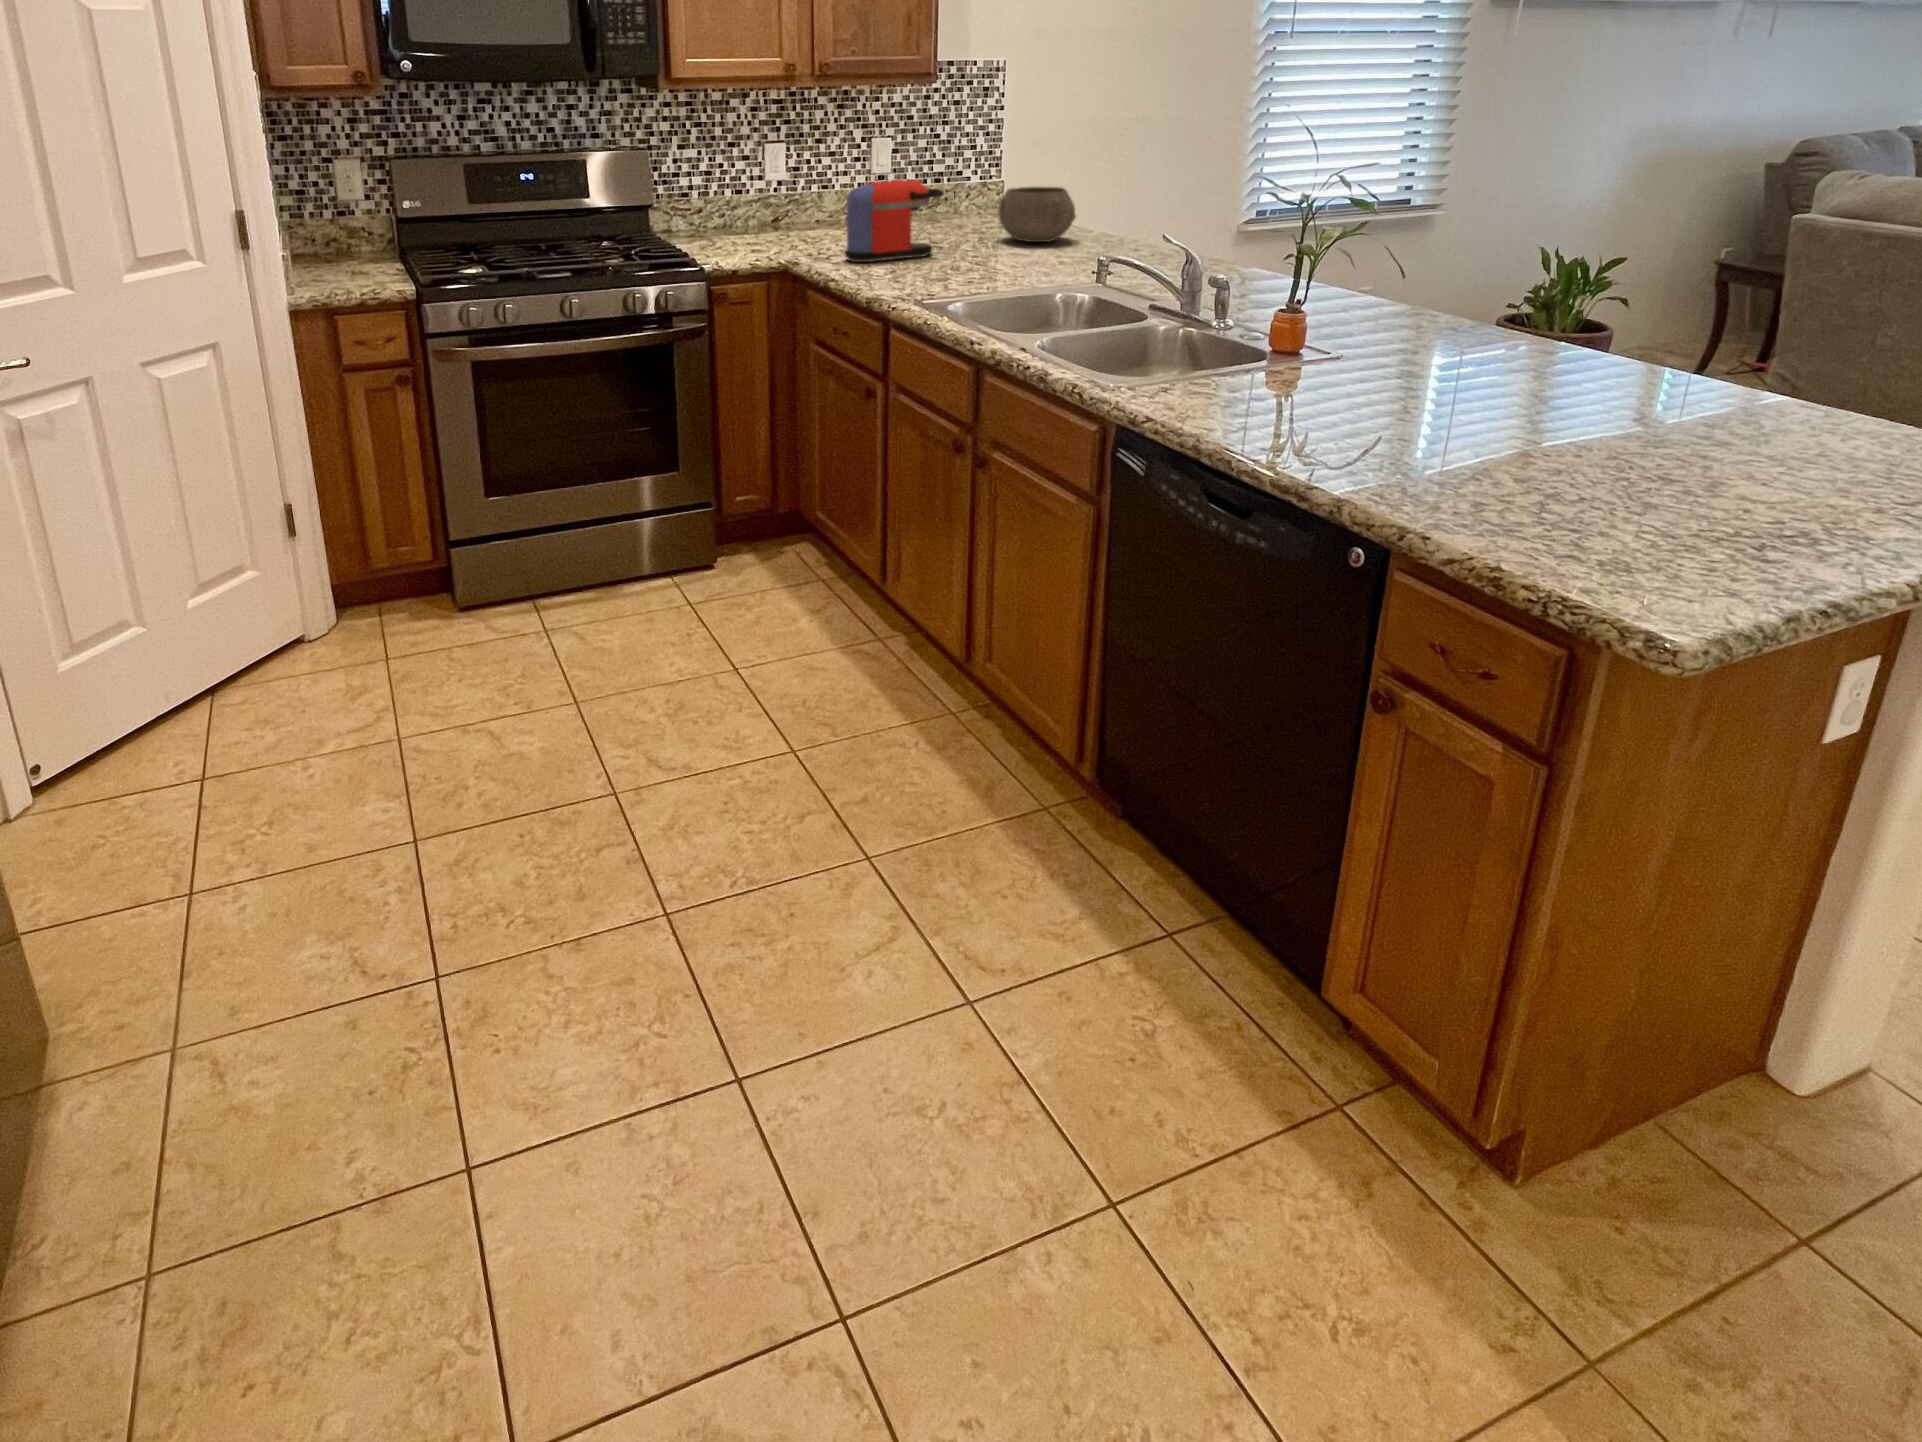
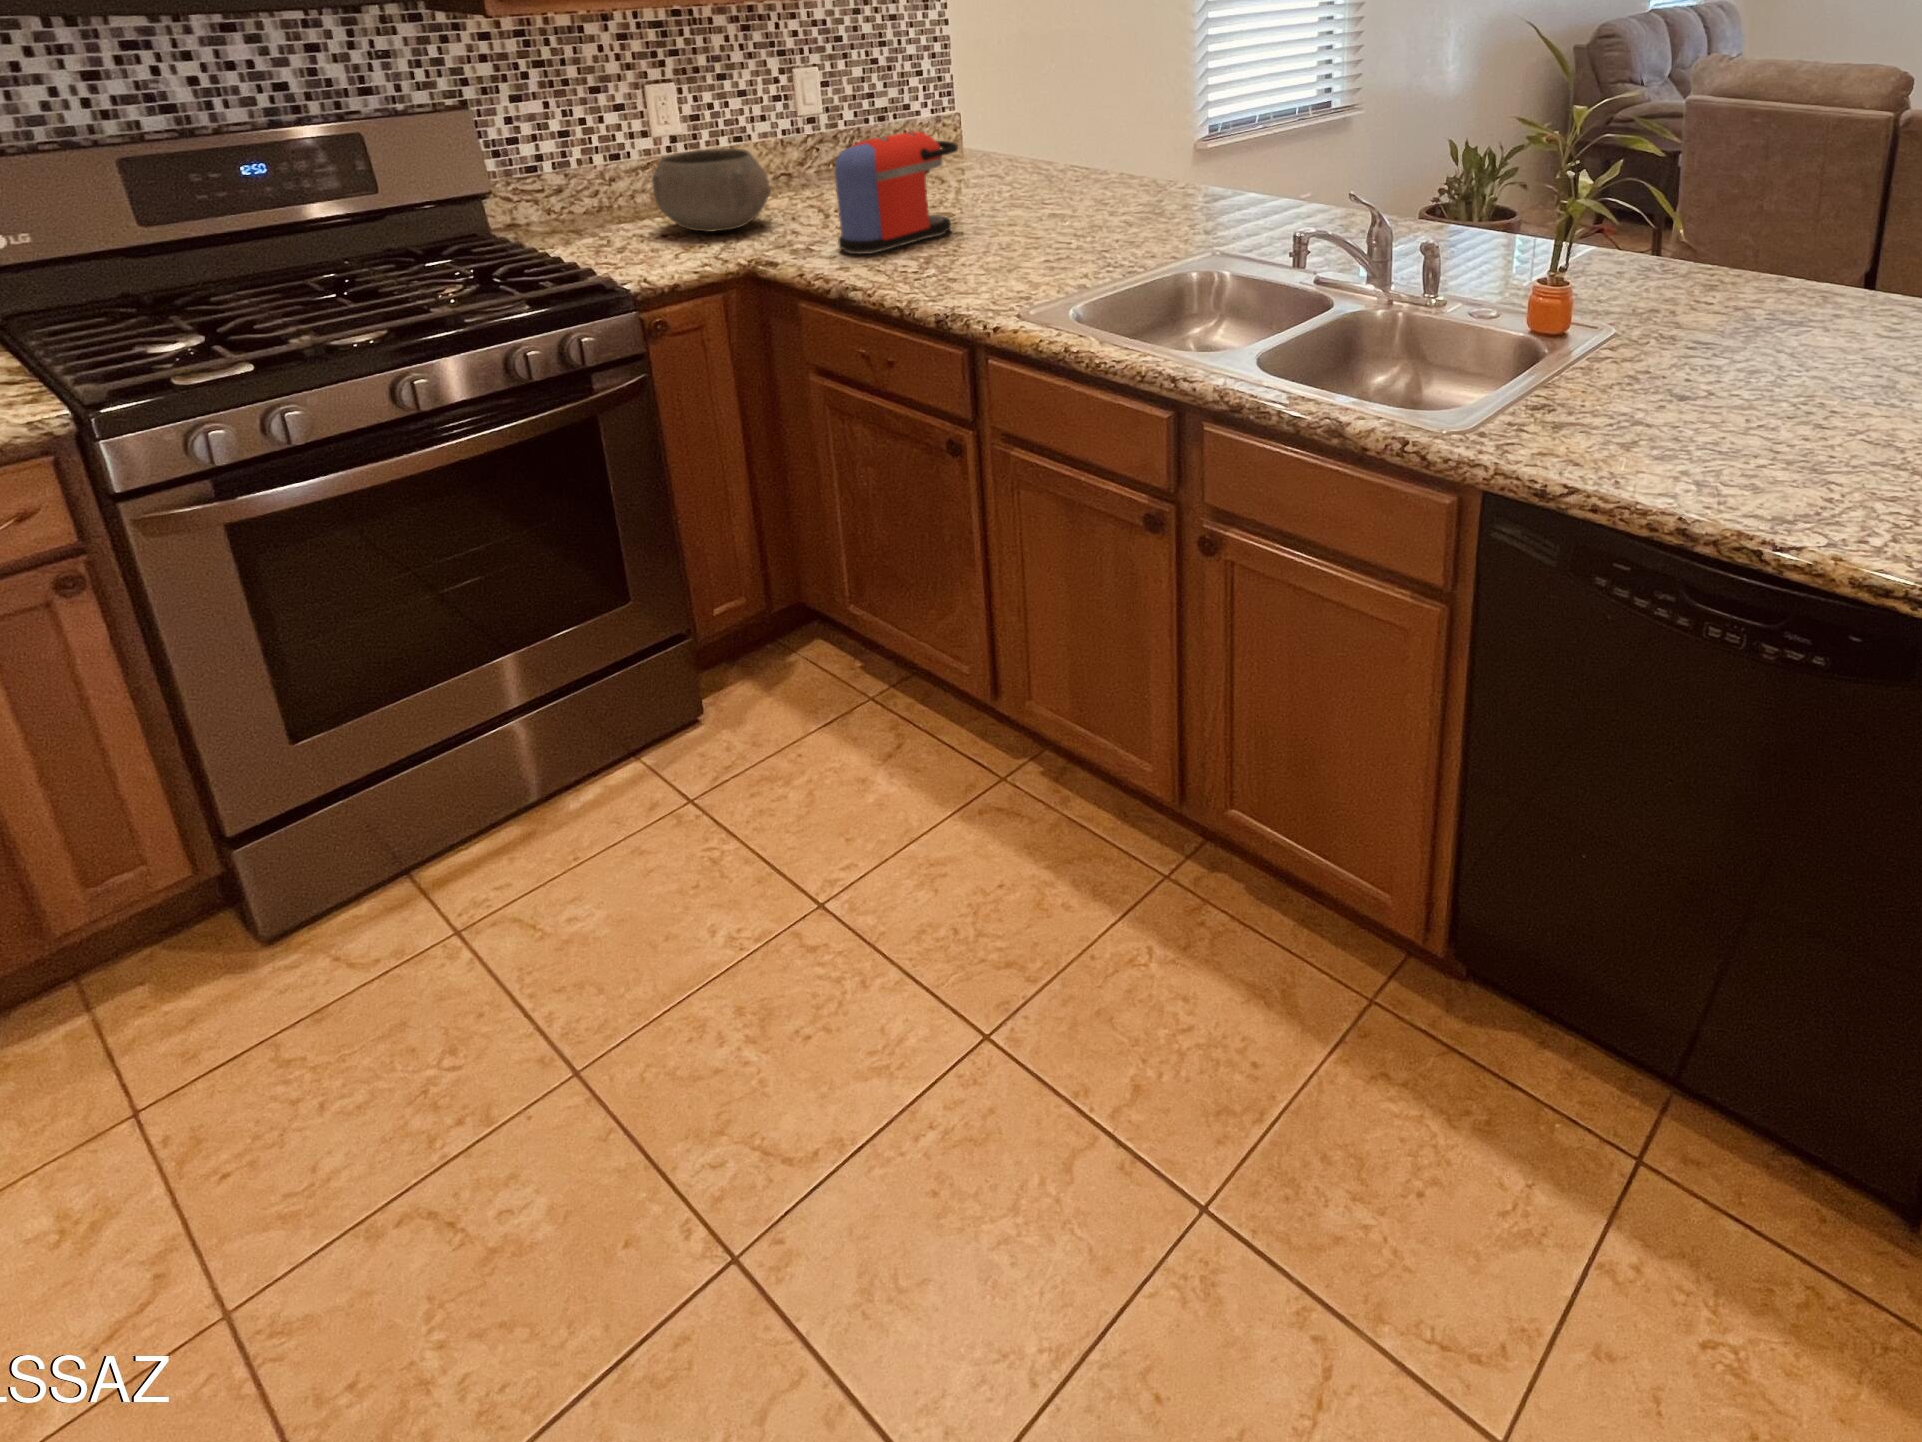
bowl: present [999,187,1076,242] -> present [652,149,771,232]

